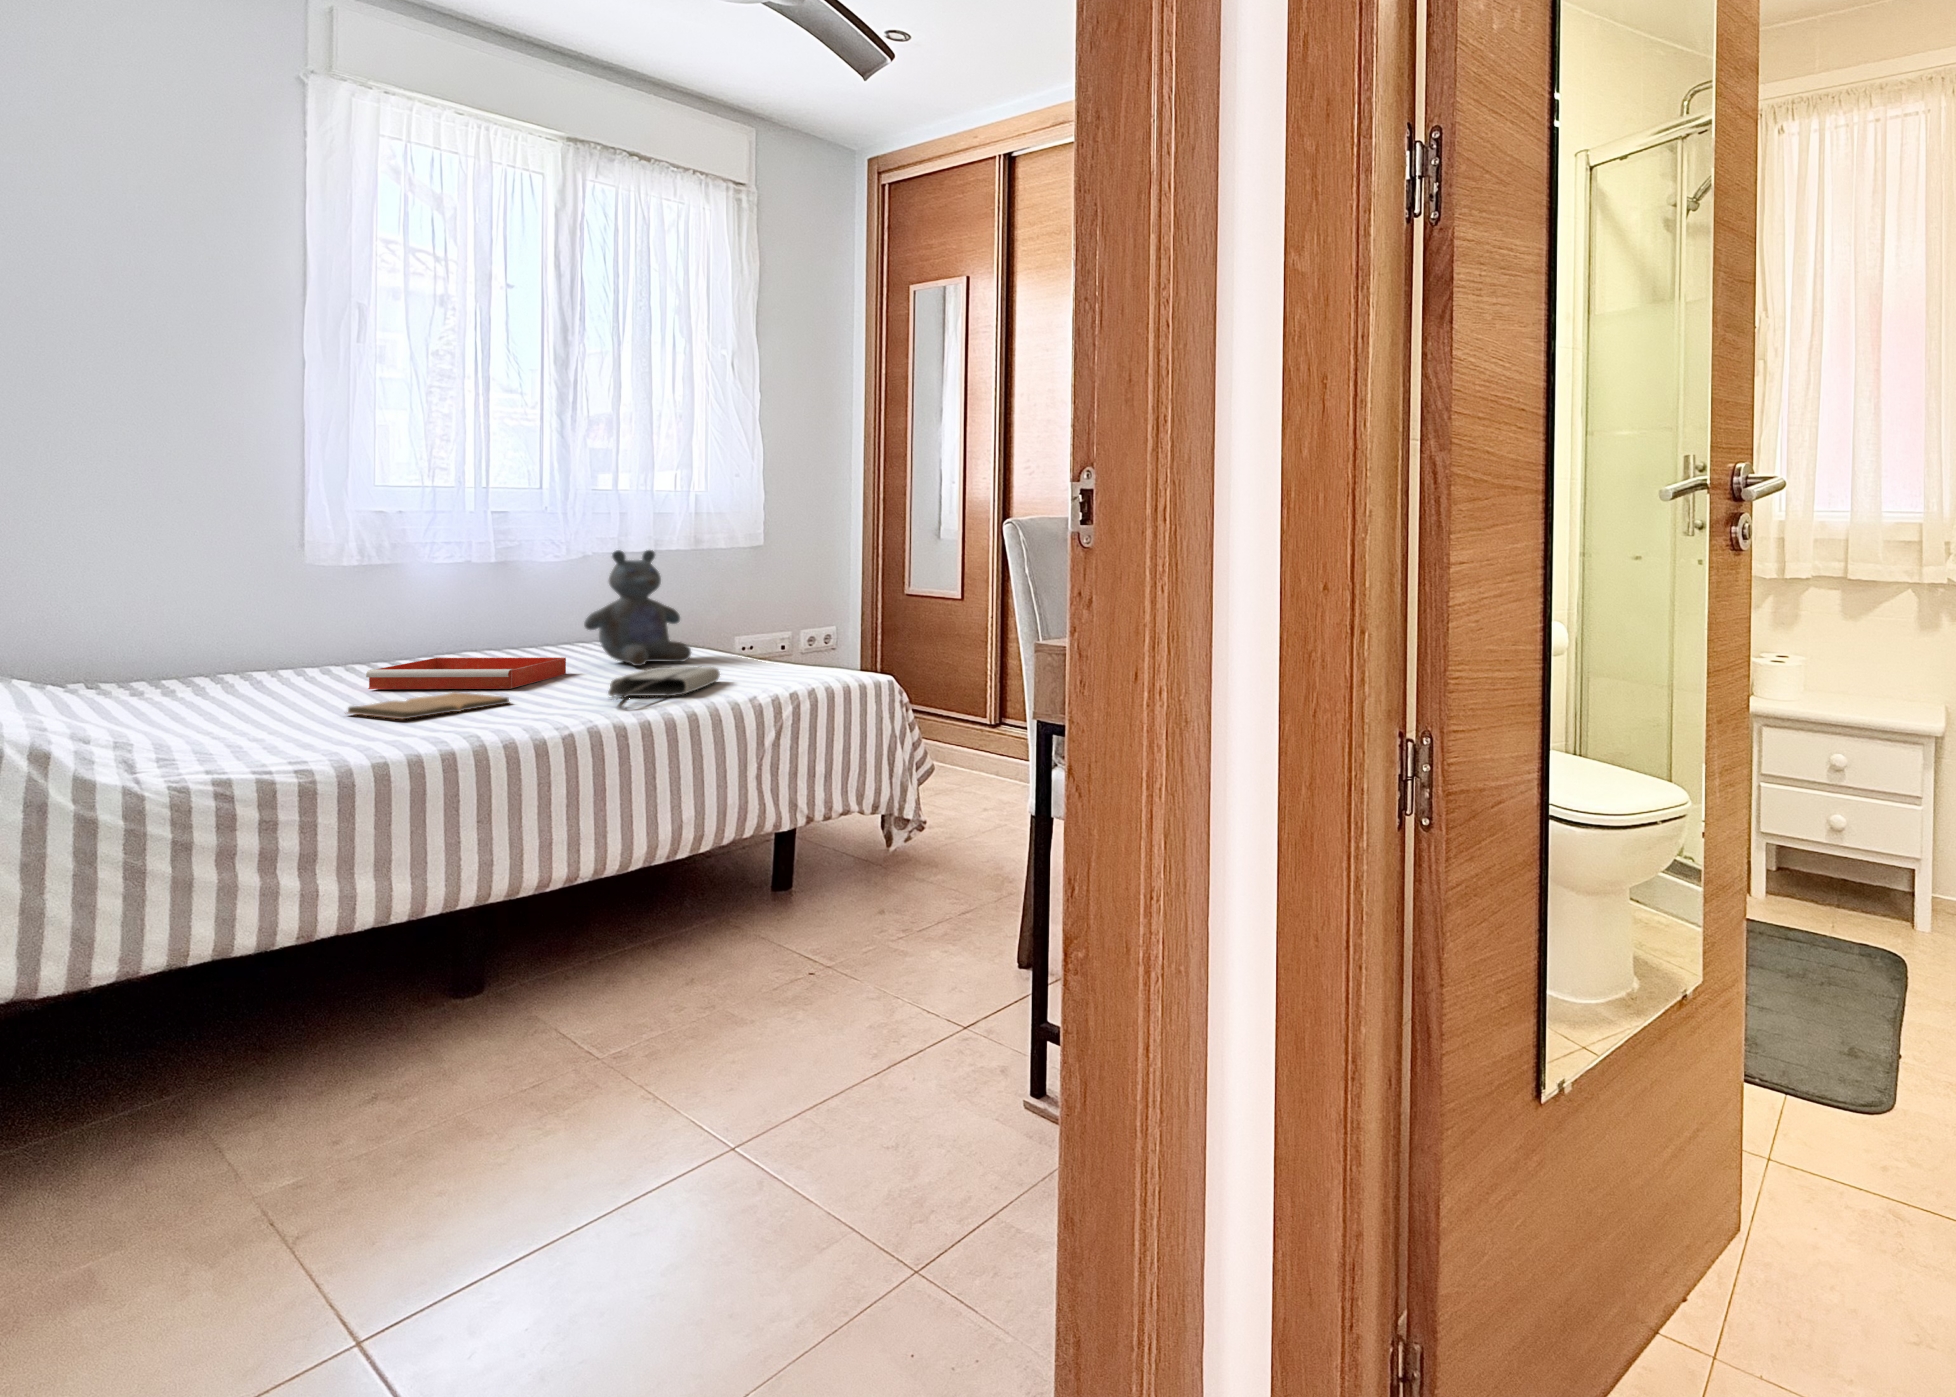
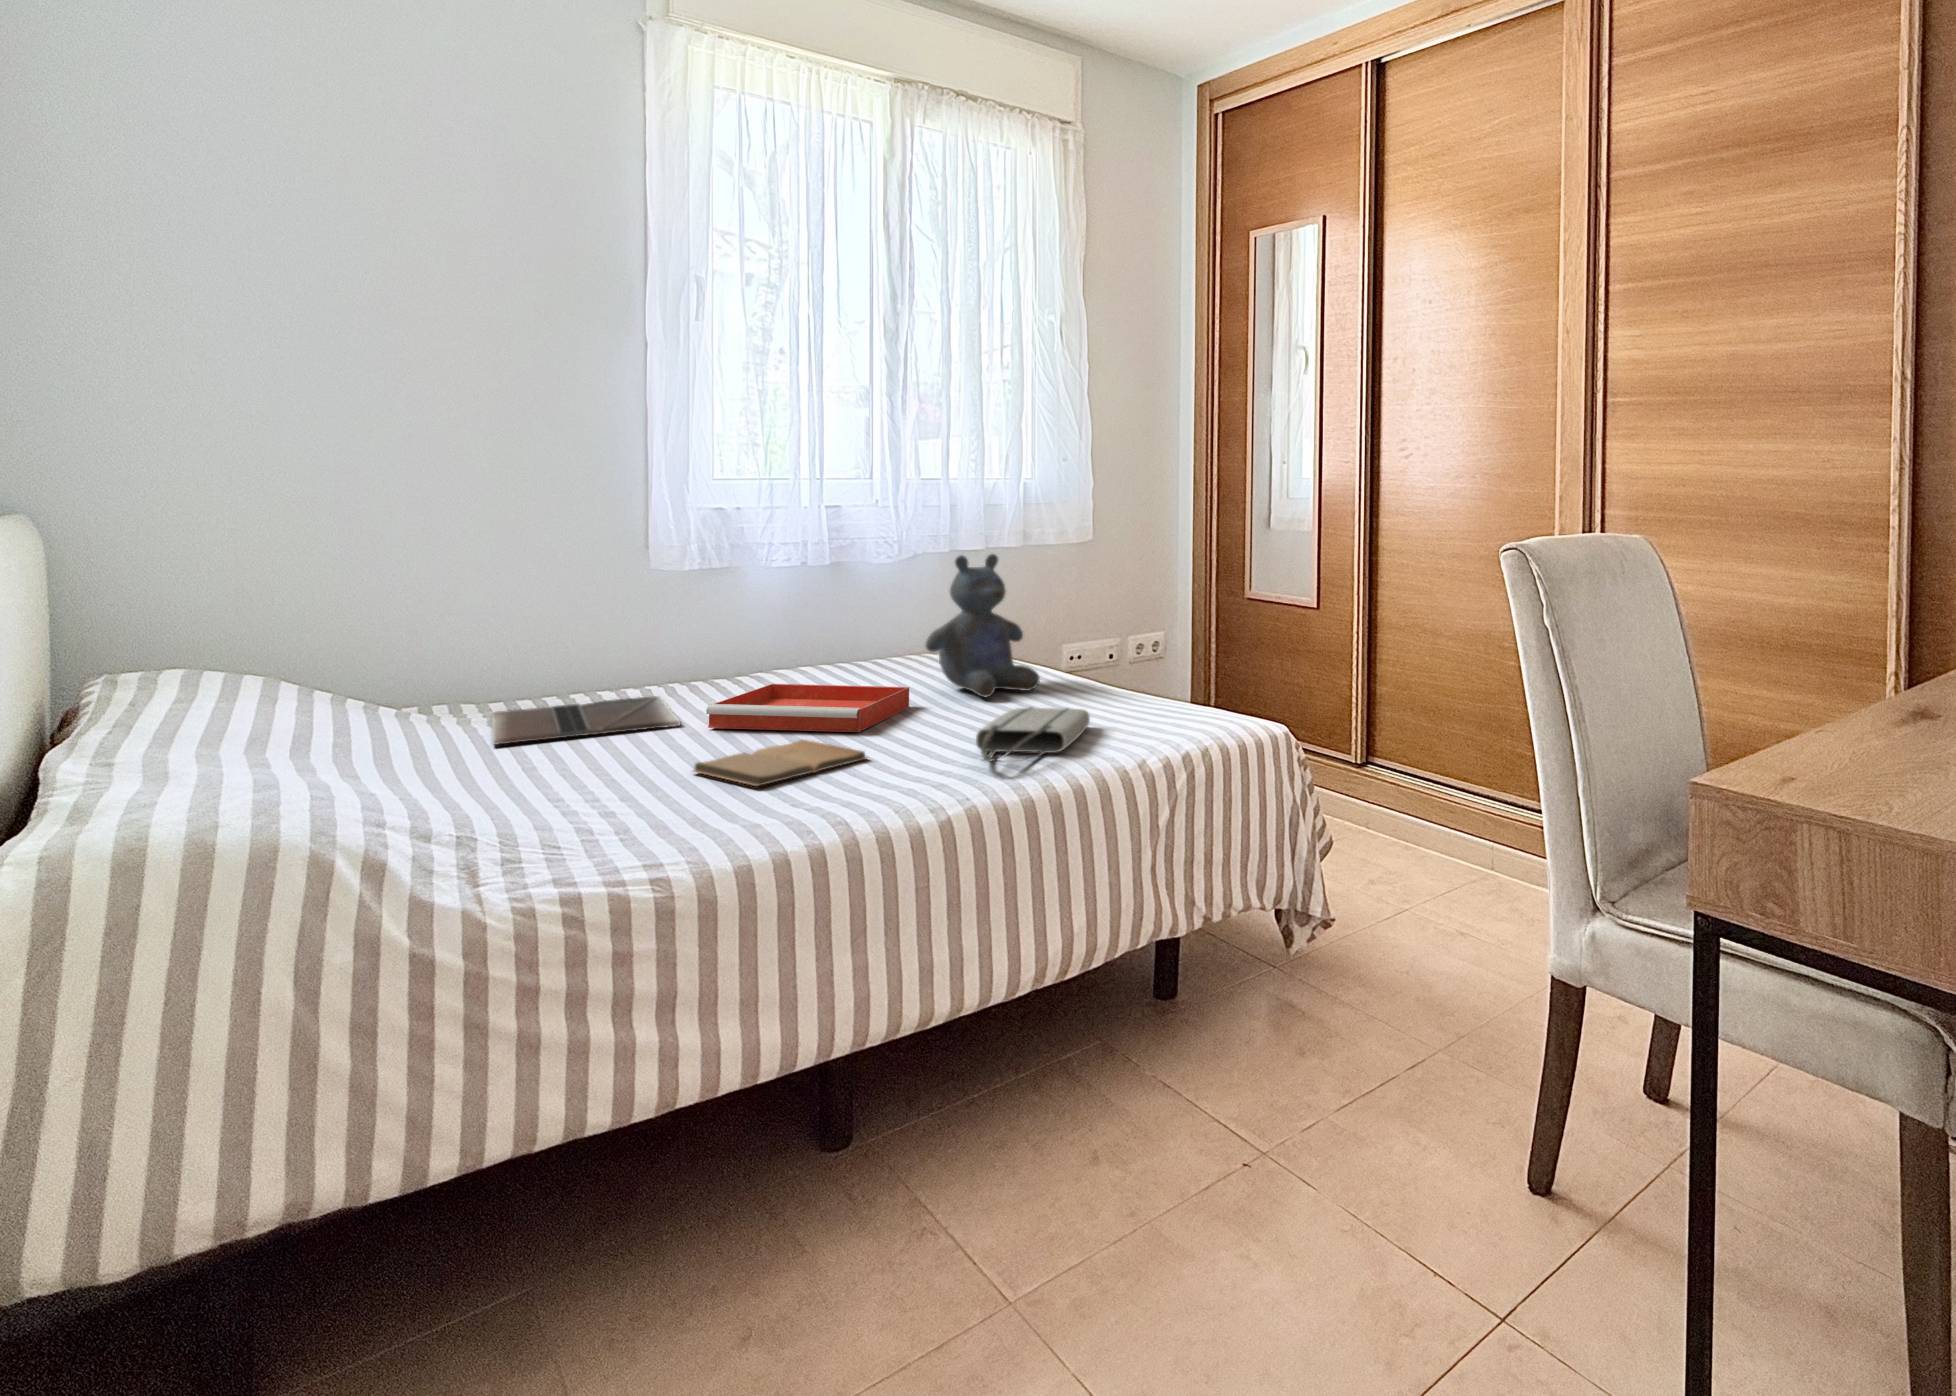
laptop: none [150,671,342,704] -> present [492,696,680,745]

